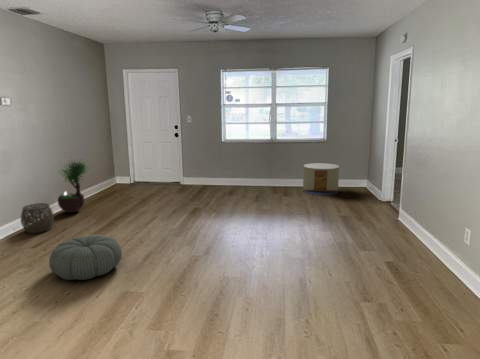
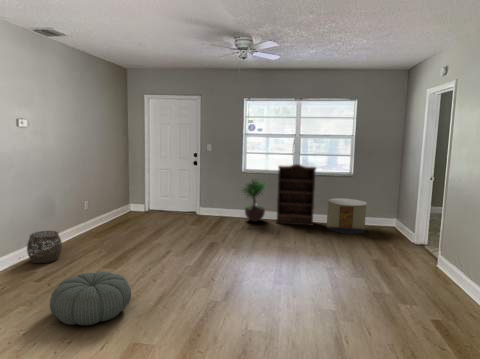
bookshelf: none [256,132,292,190] -> present [276,164,316,225]
potted tree: present [58,161,86,212] -> present [242,179,265,221]

